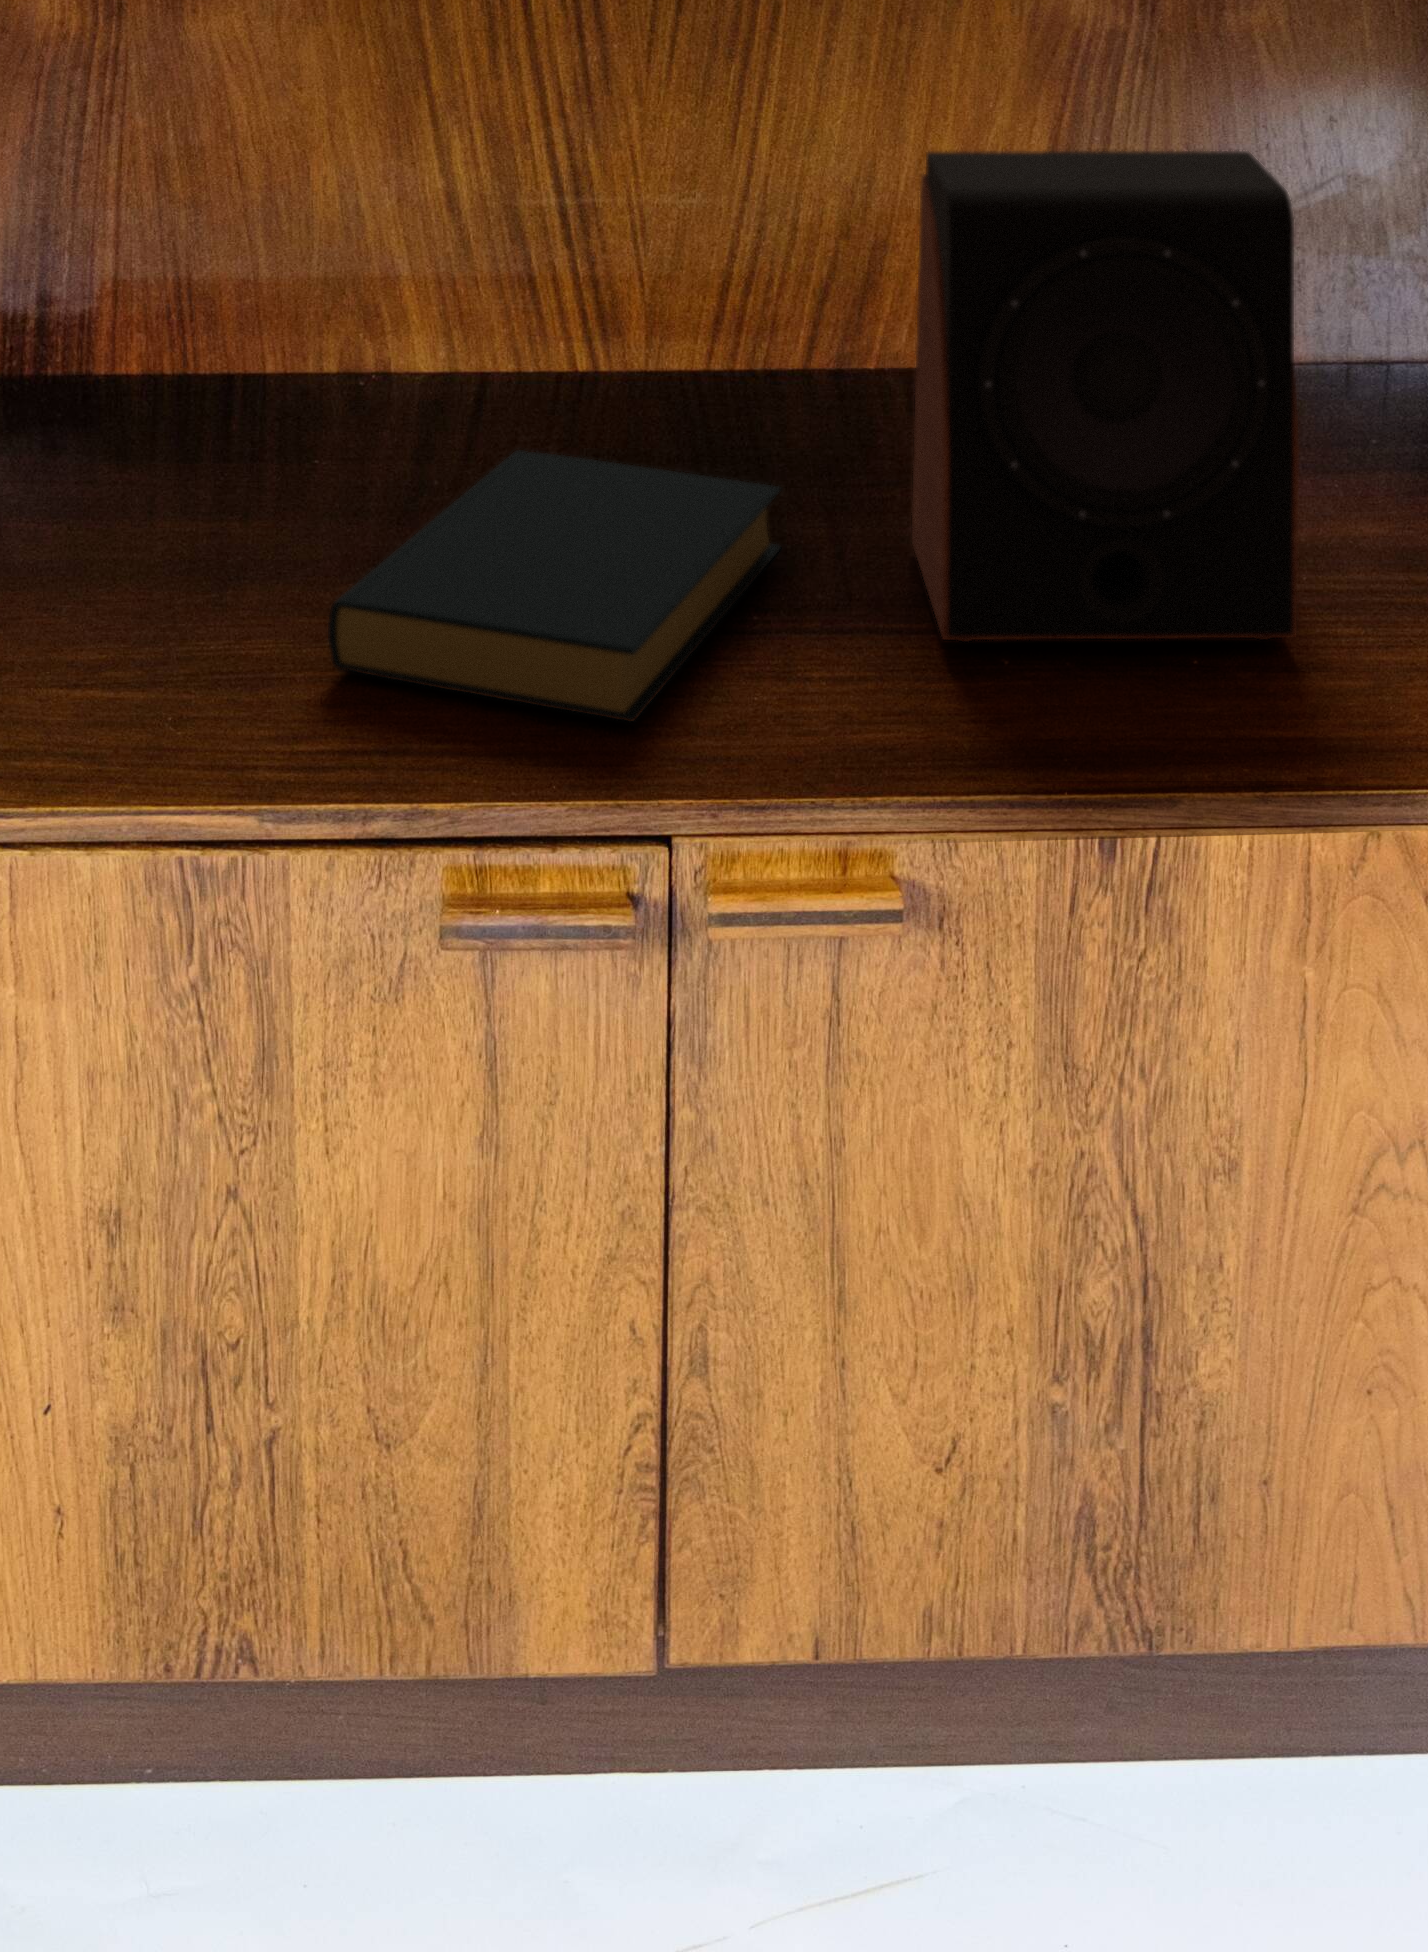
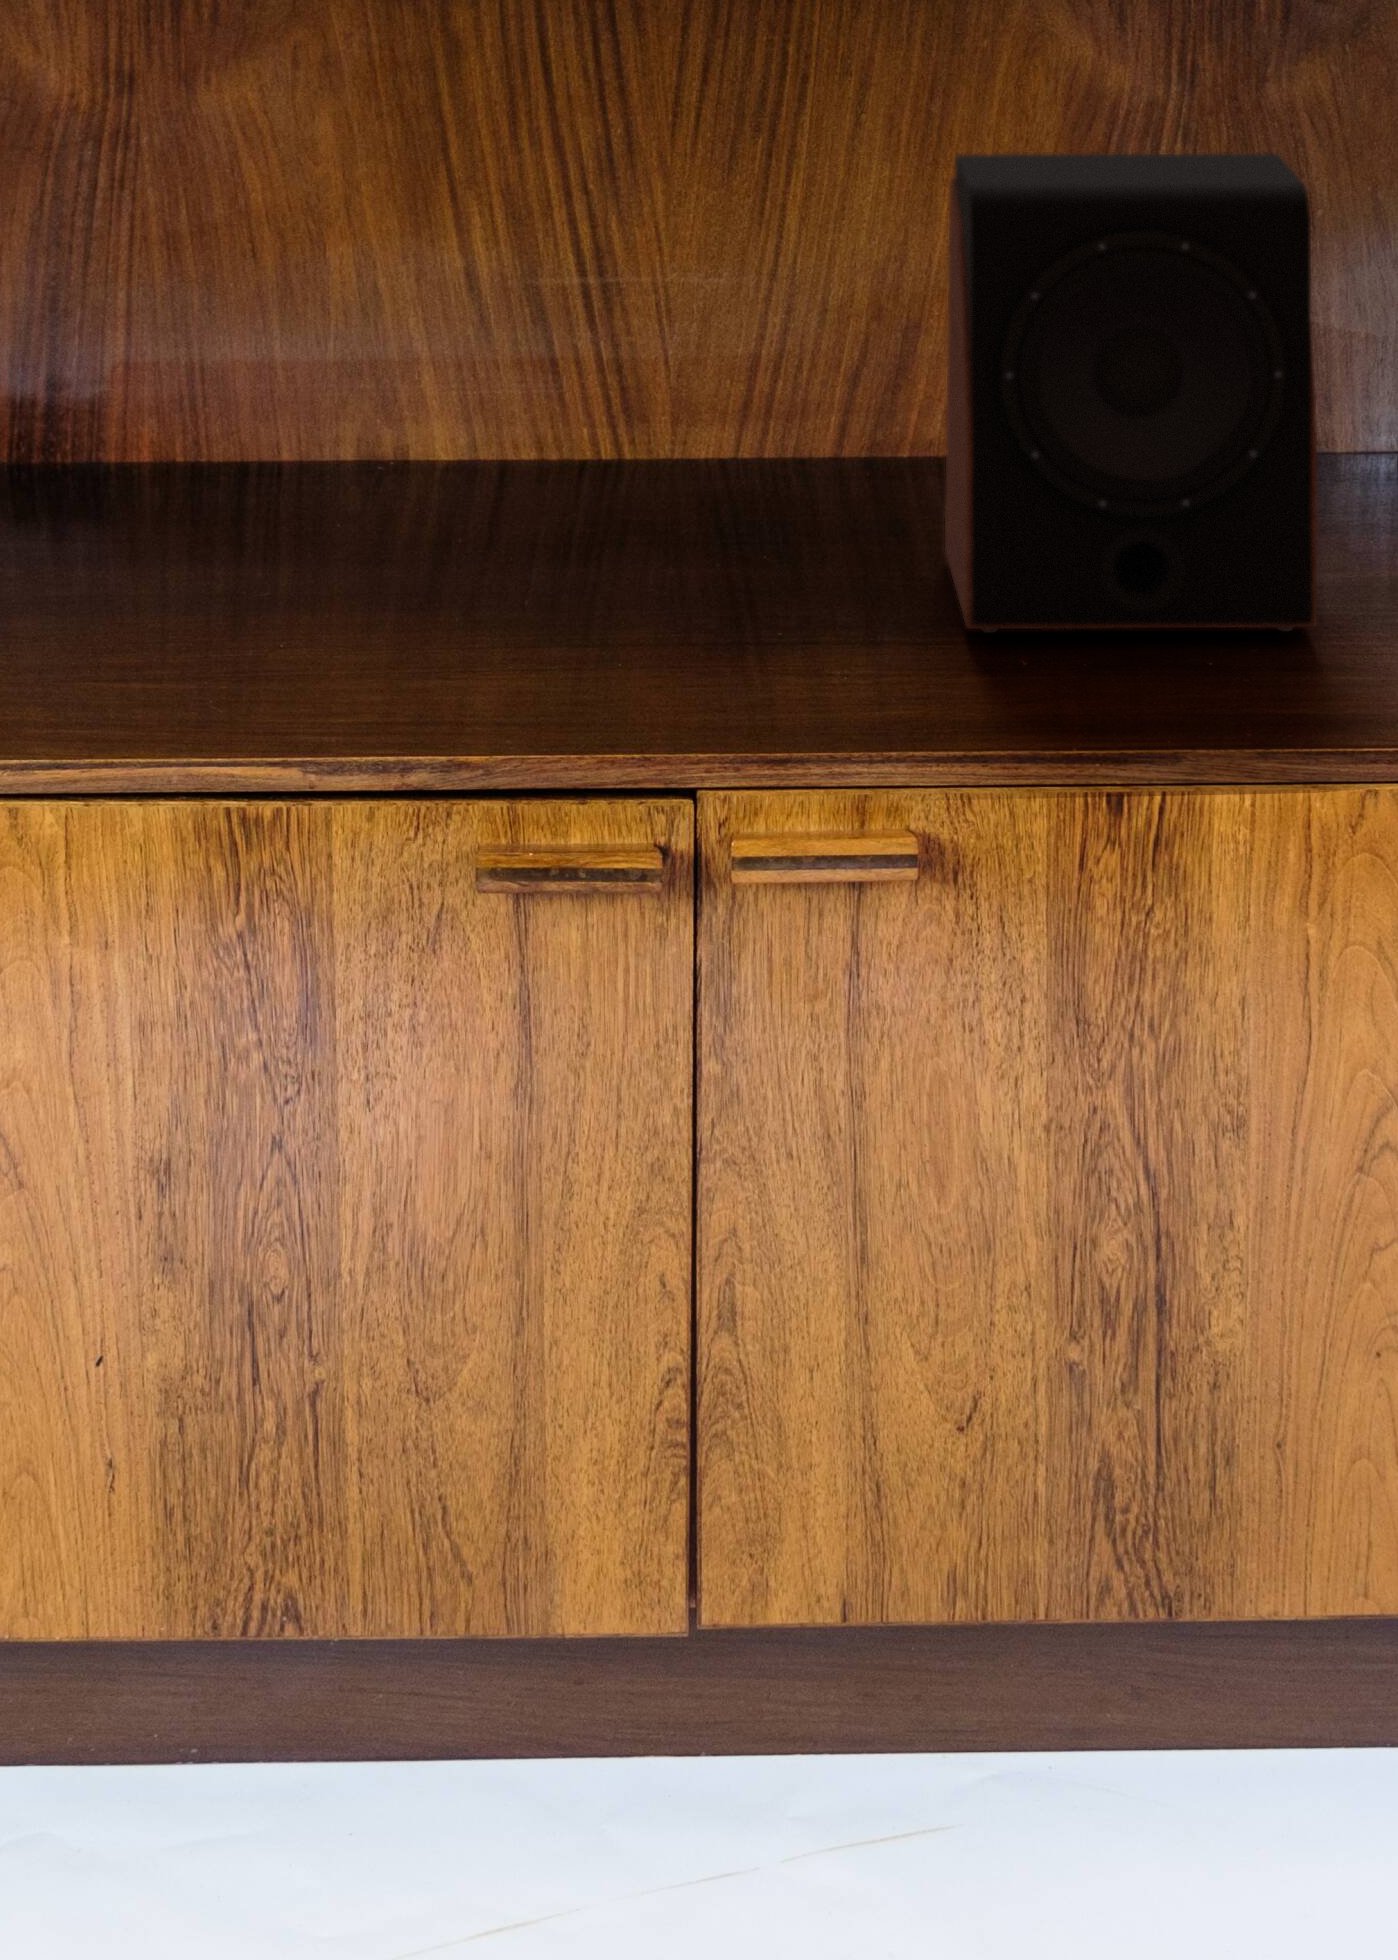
hardback book: present [328,450,781,722] -> none [363,466,815,695]

